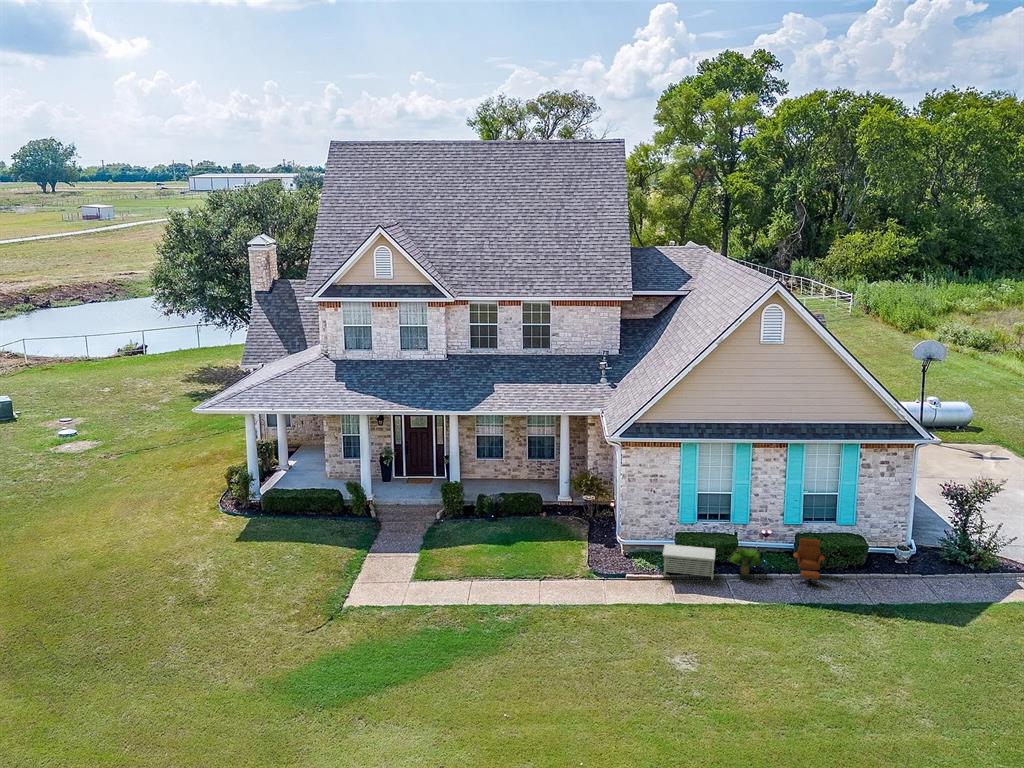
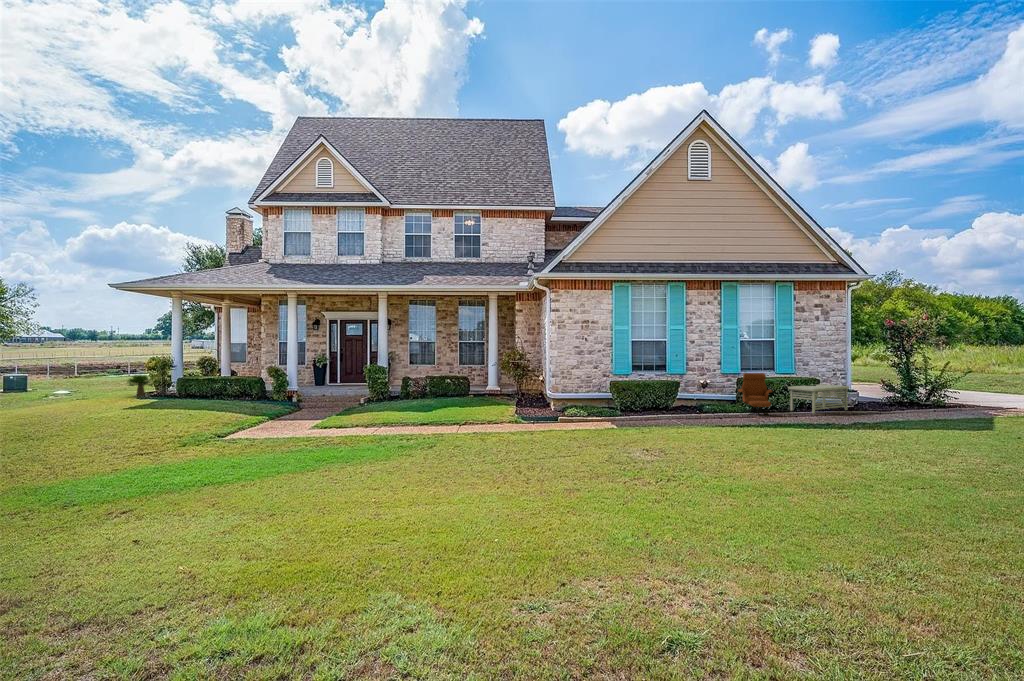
storage bench: present [663,544,715,579] -> present [788,384,849,414]
potted plant: present [731,549,760,574] -> present [127,375,152,396]

